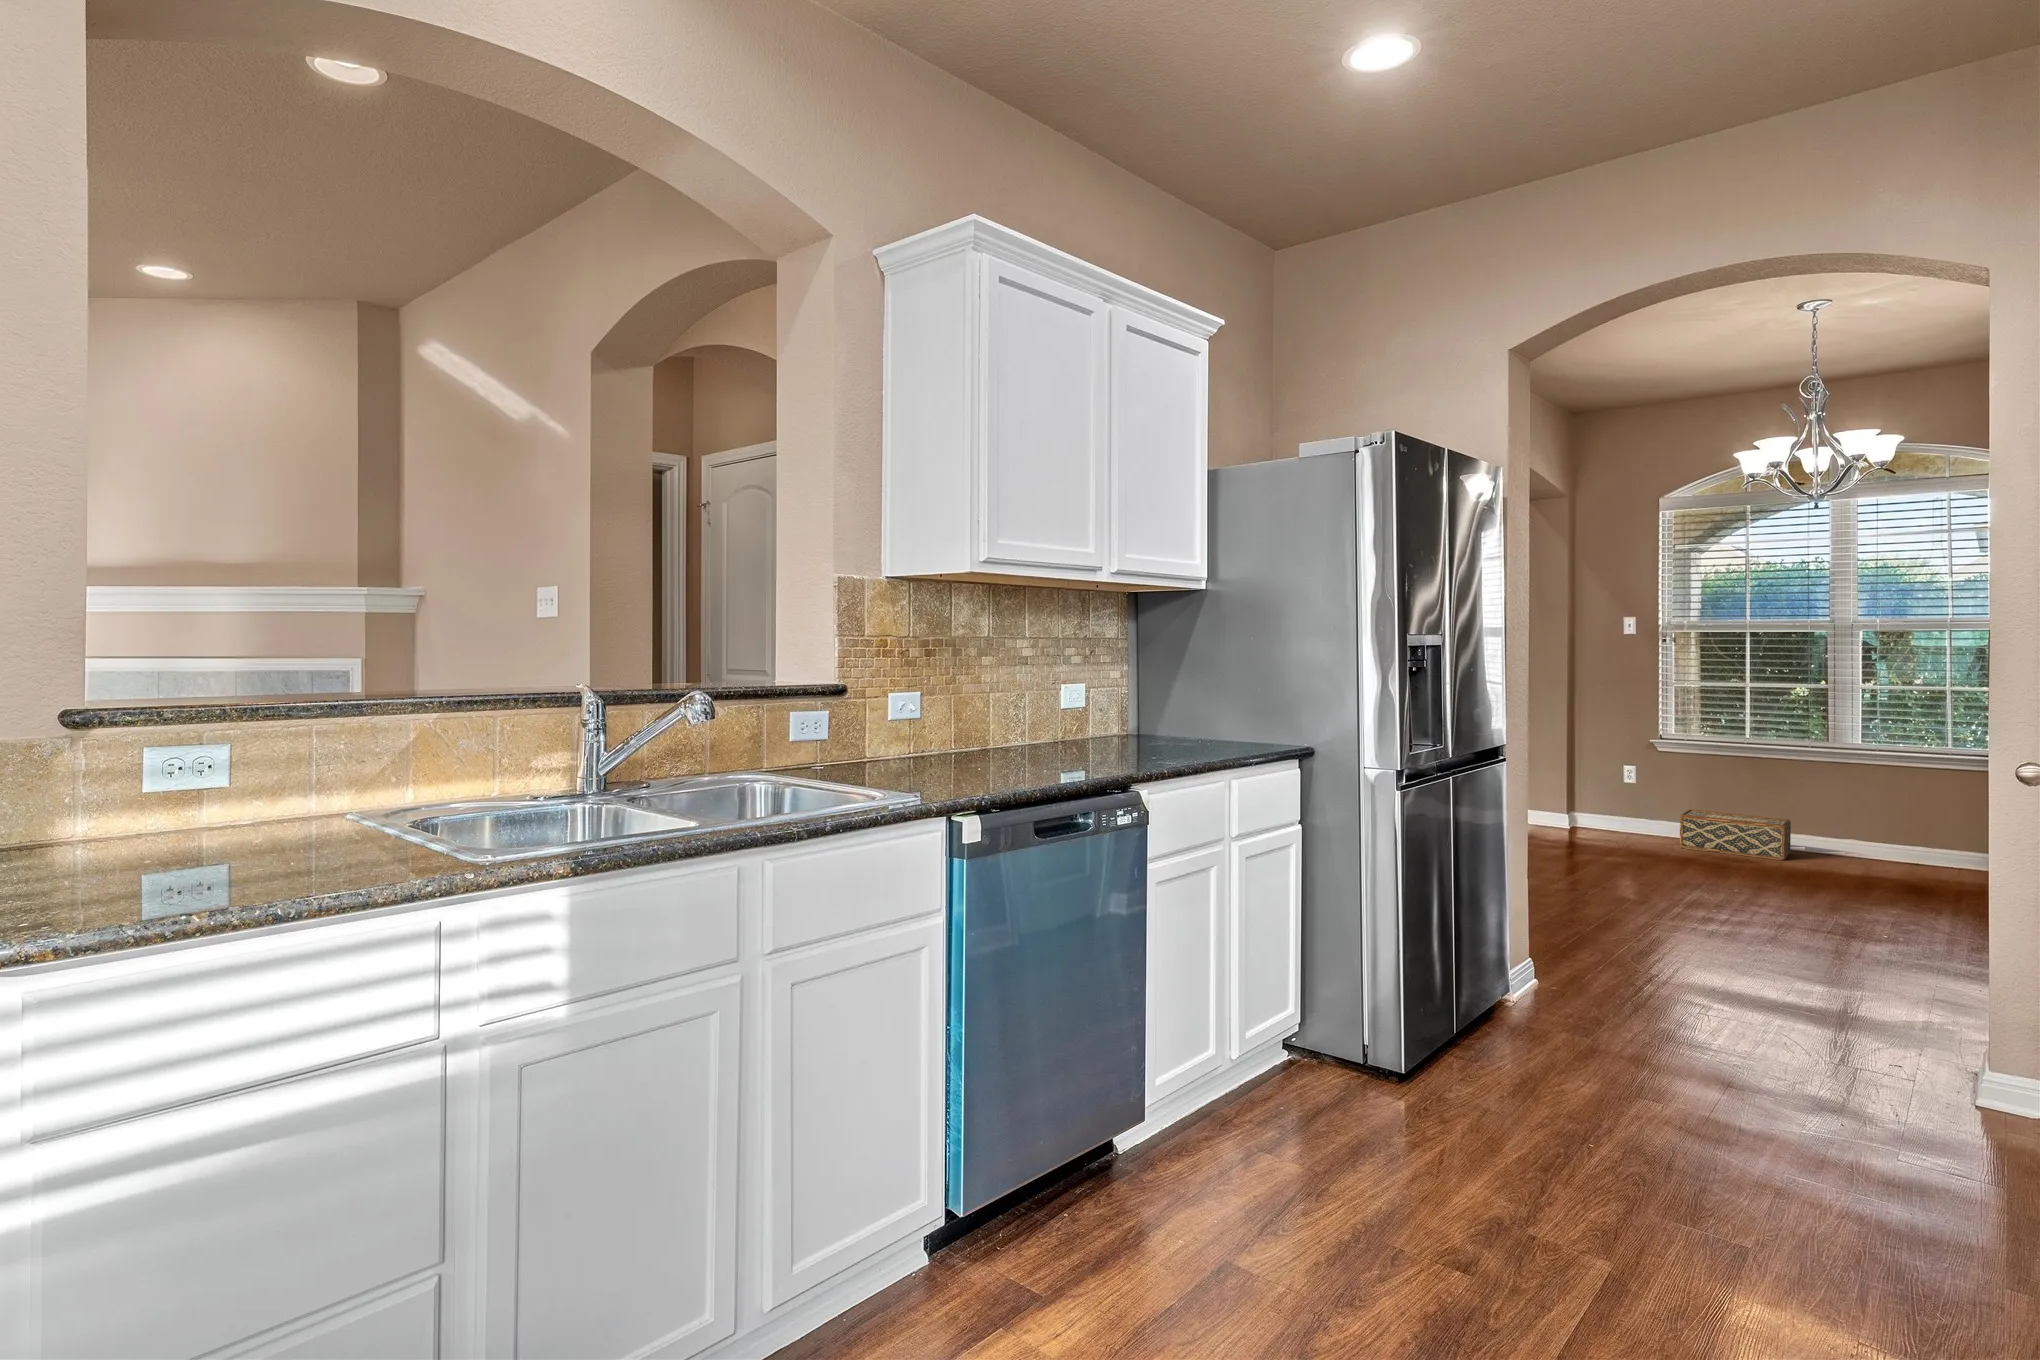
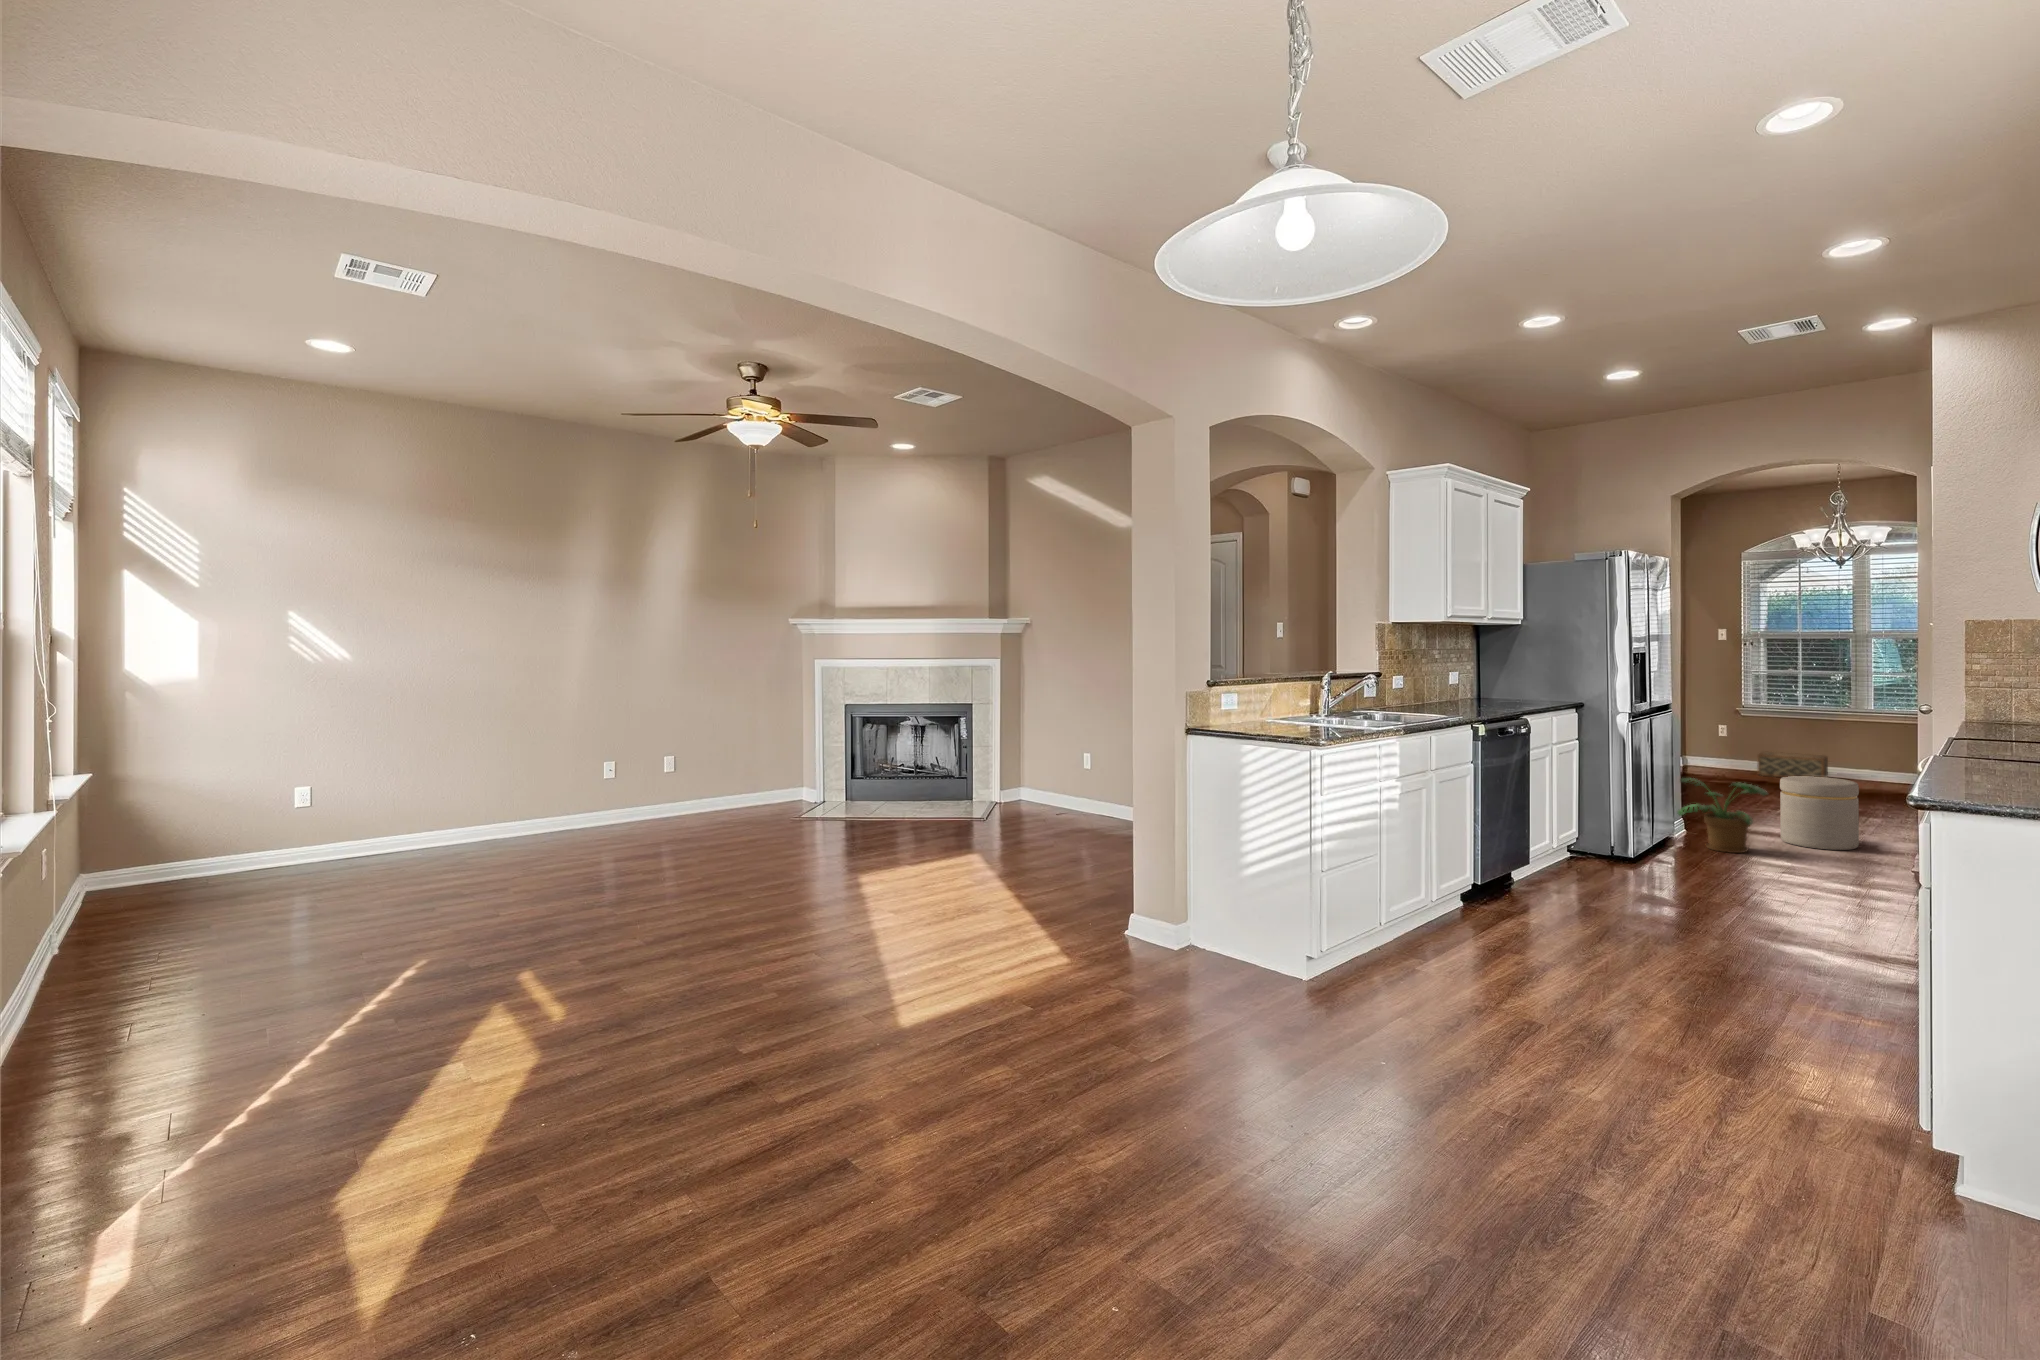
ottoman: none [1715,889,1872,1049] -> present [1780,776,1859,850]
potted plant: none [1510,893,1691,1055] -> present [1678,778,1768,853]

